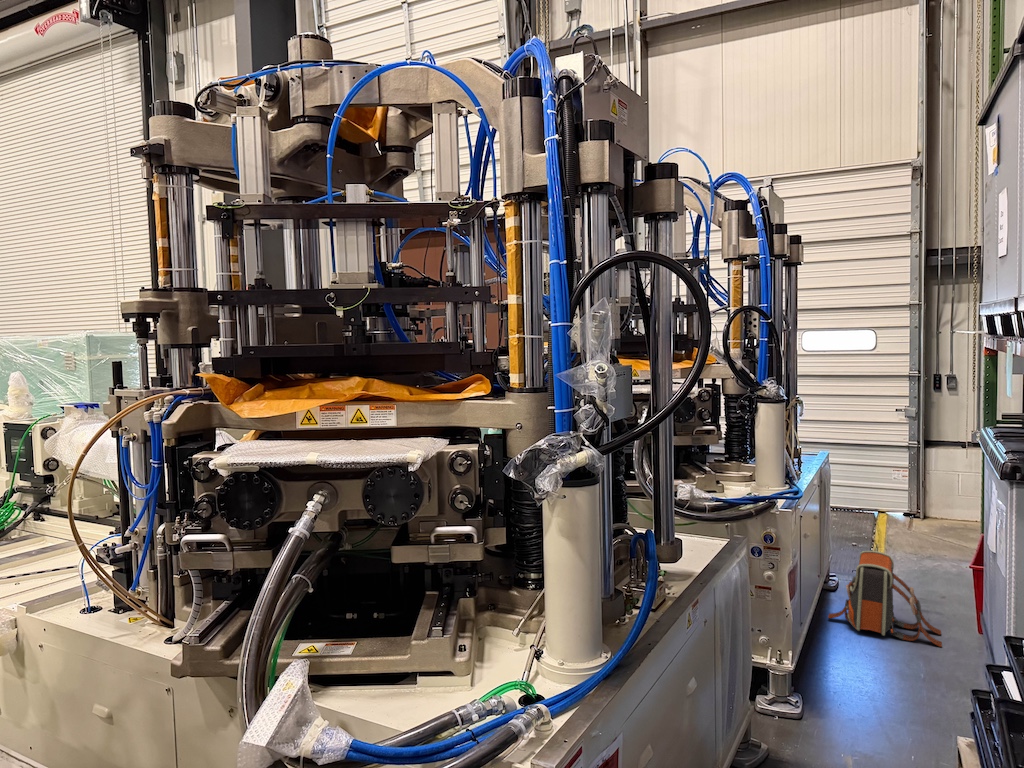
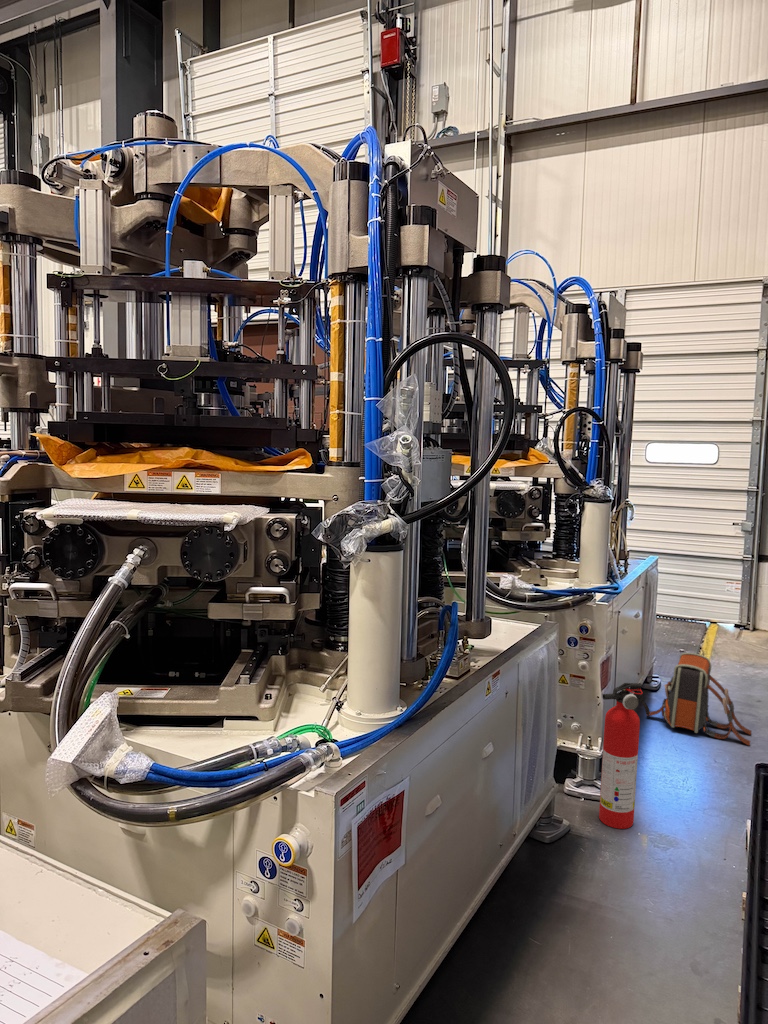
fire extinguisher: none [792,592,843,748] -> present [599,683,650,829]

